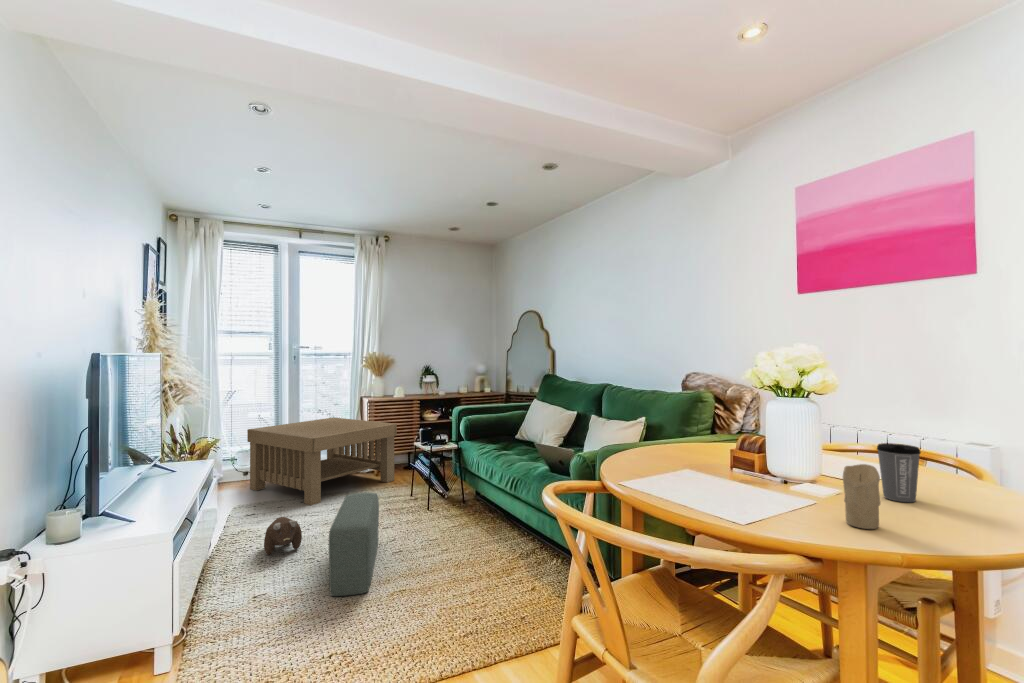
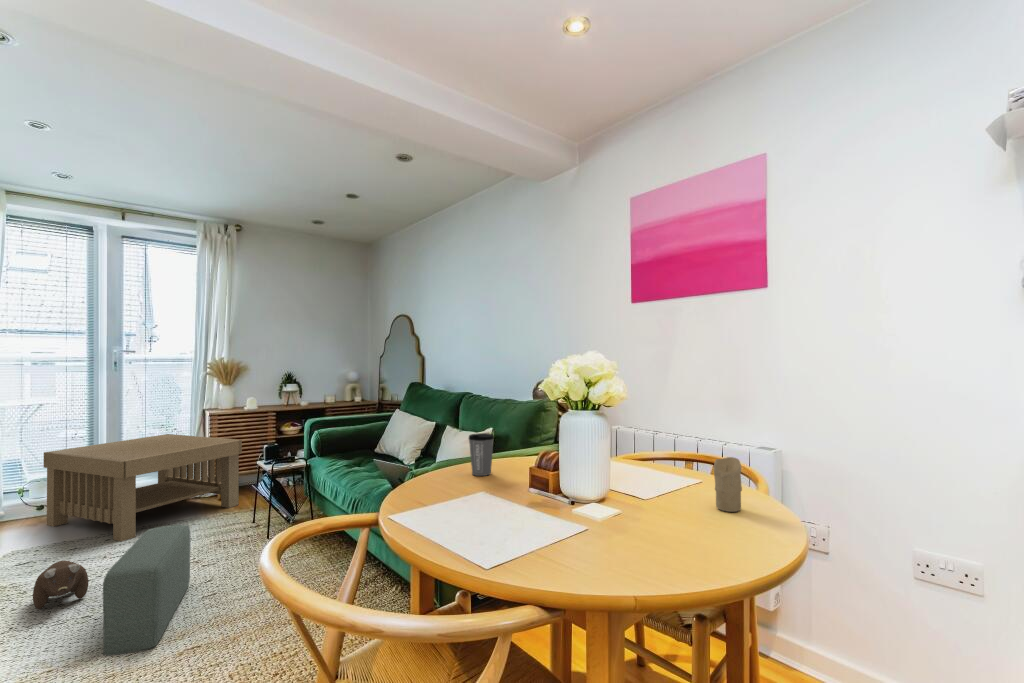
coffee cup: present [877,443,921,502] -> present [469,433,494,476]
candle: present [843,464,881,529] -> present [714,457,742,512]

